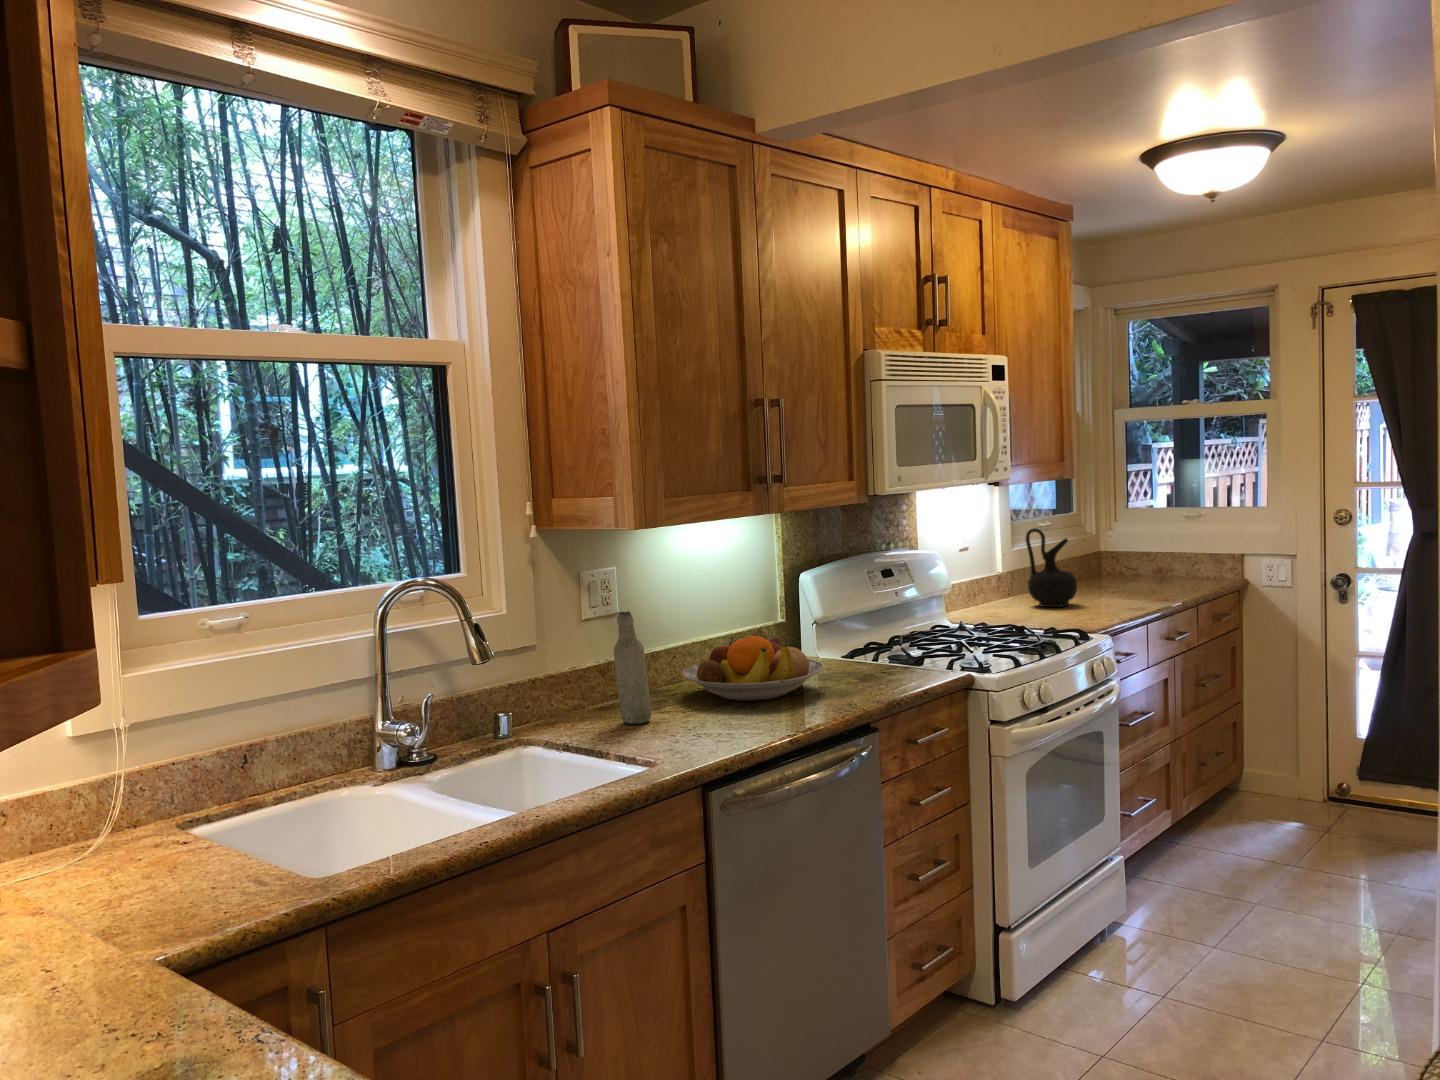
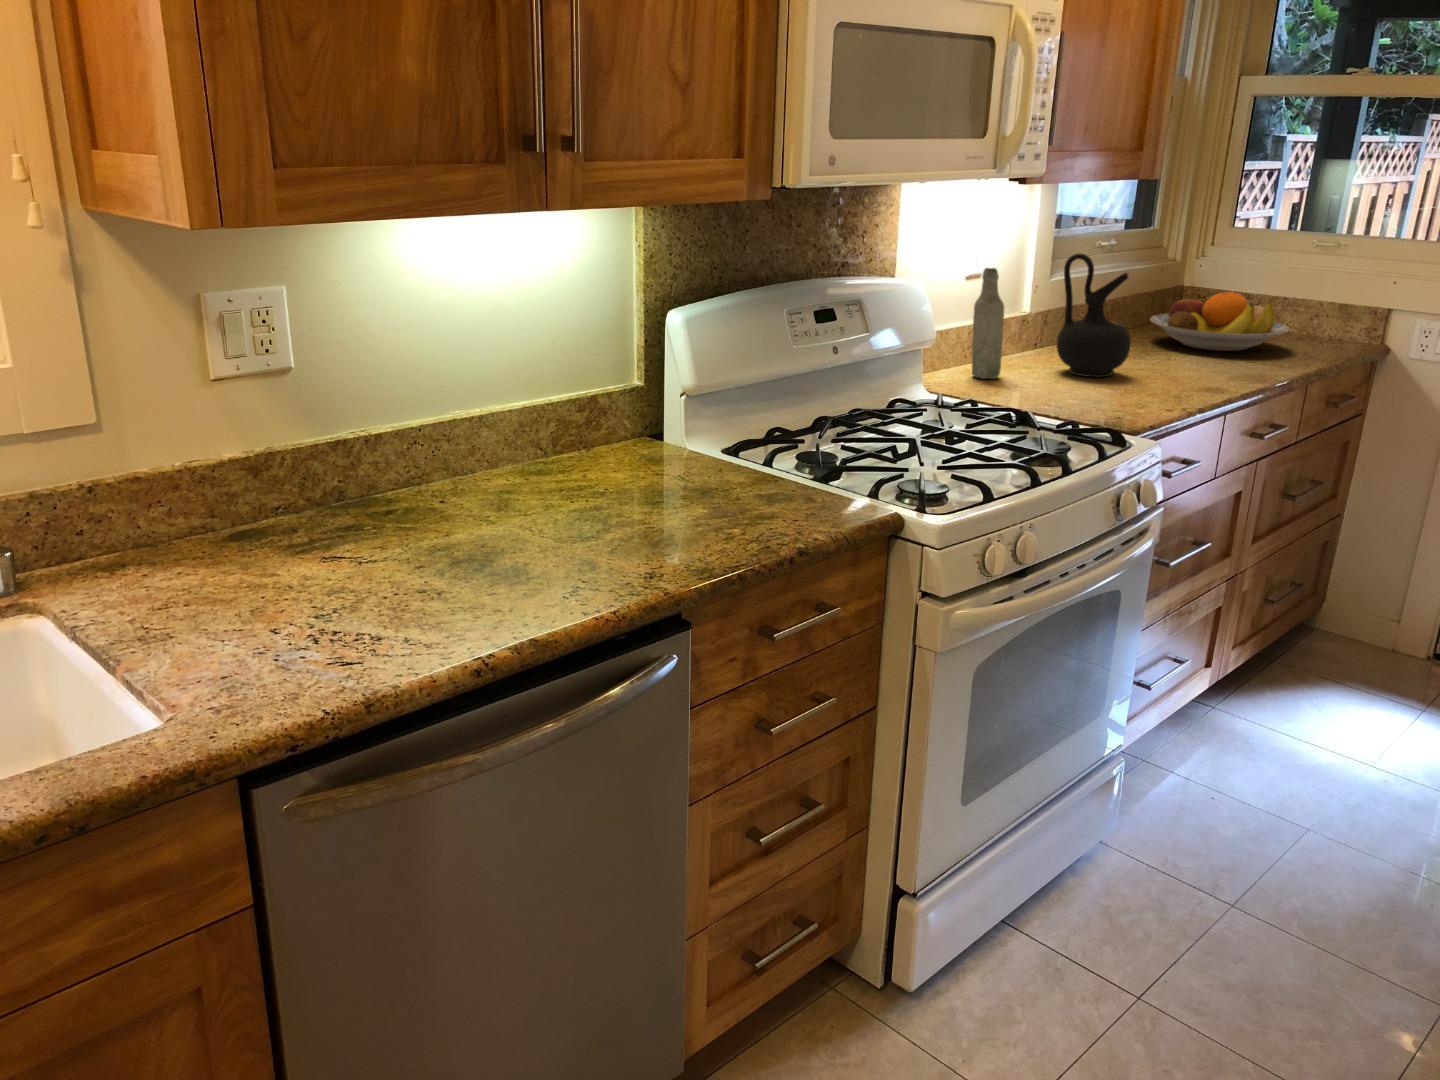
bottle: present [614,611,651,724] -> present [972,268,1004,379]
fruit bowl: present [682,636,824,701] -> present [1150,292,1289,351]

